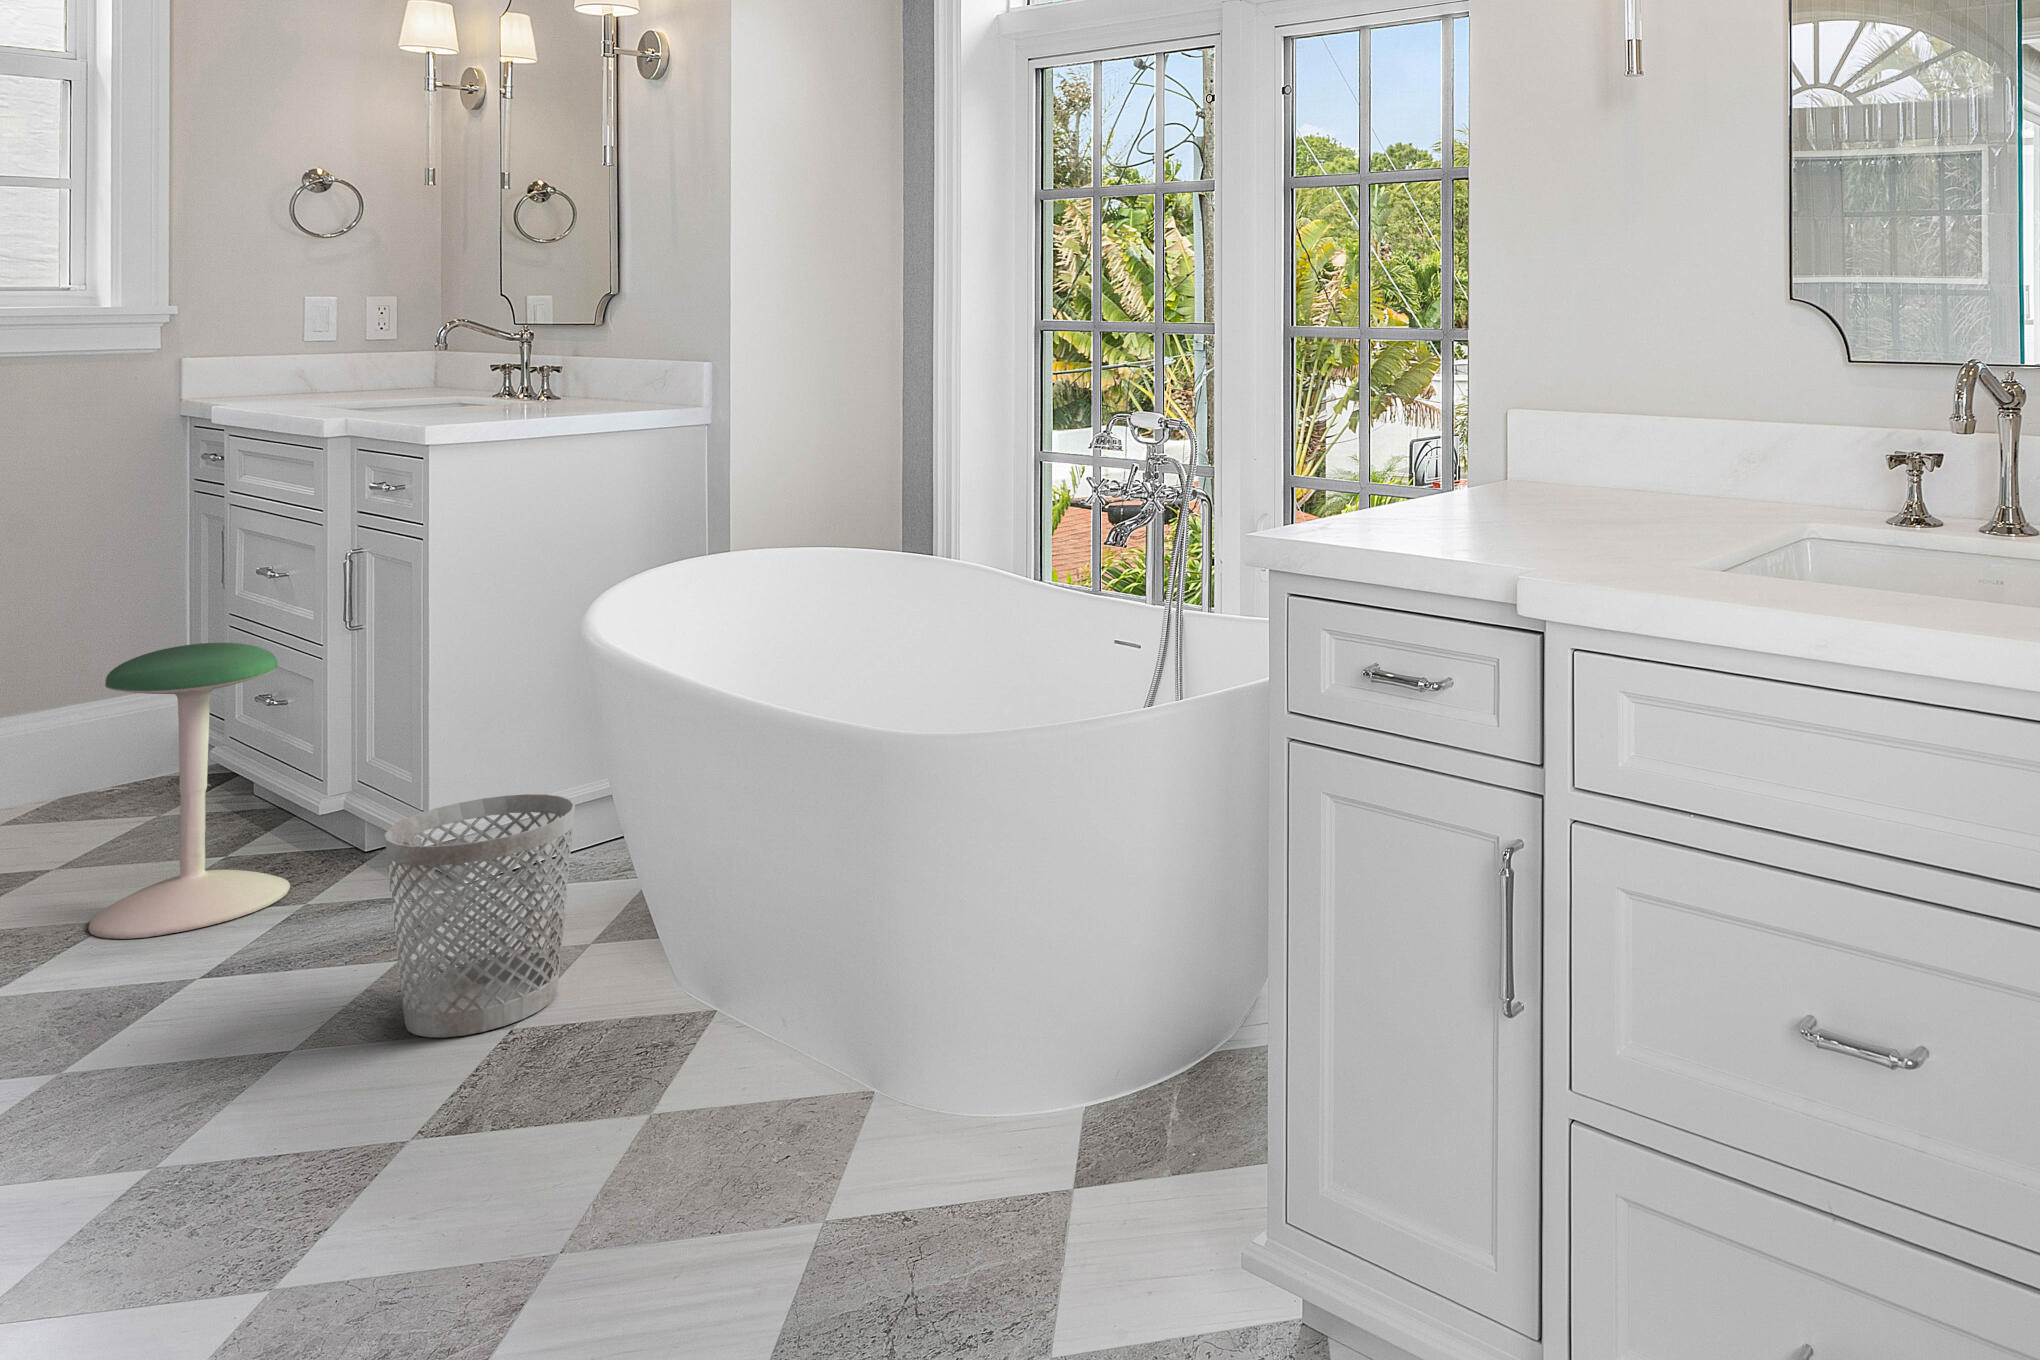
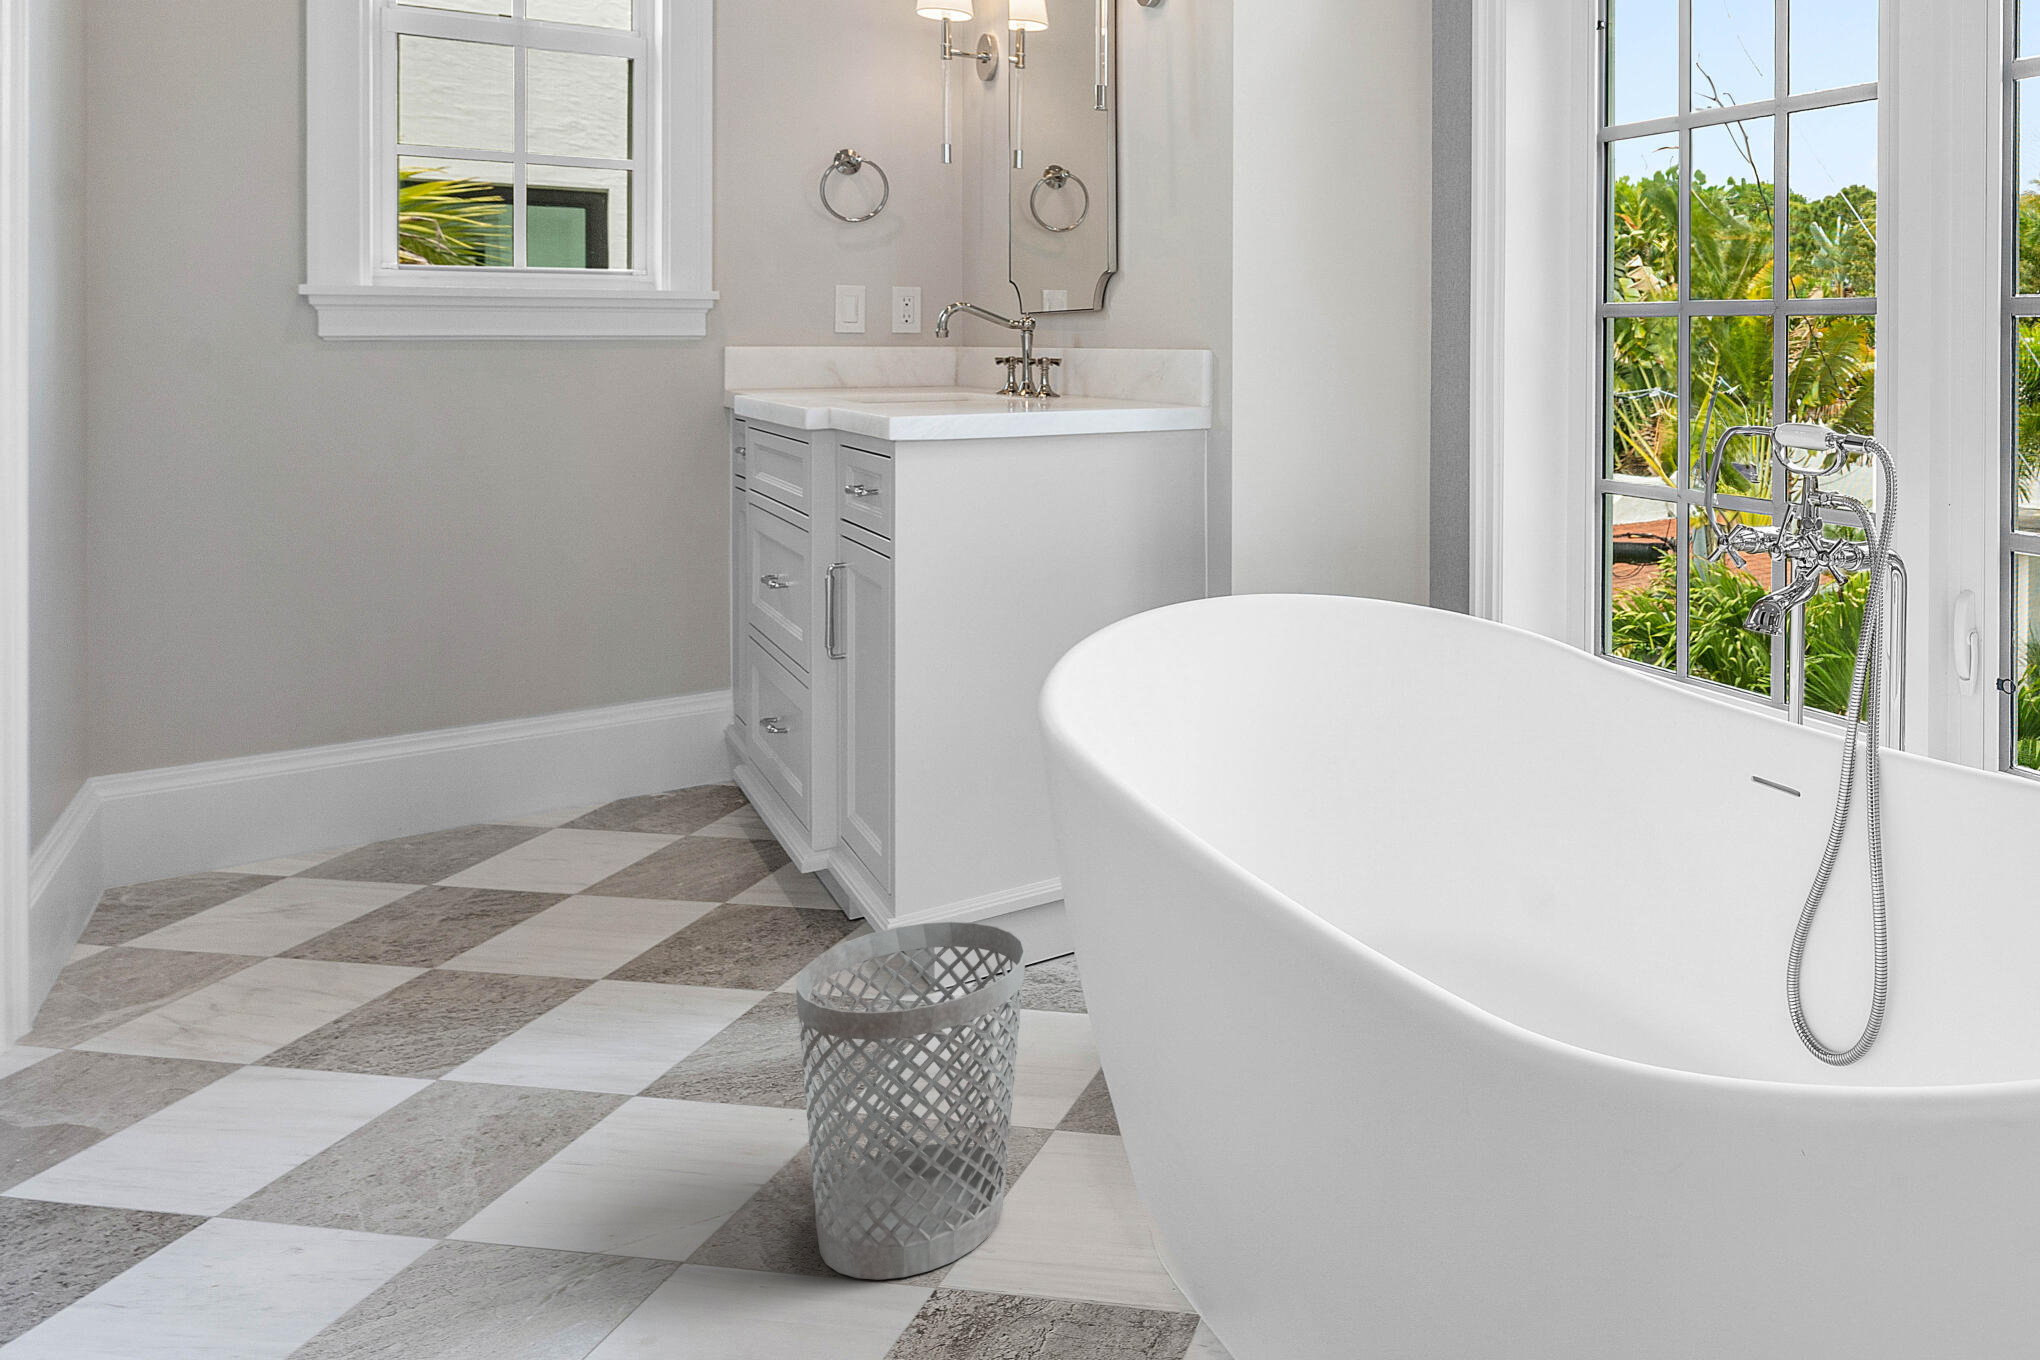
stool: present [89,643,290,939] -> none [563,672,763,1023]

